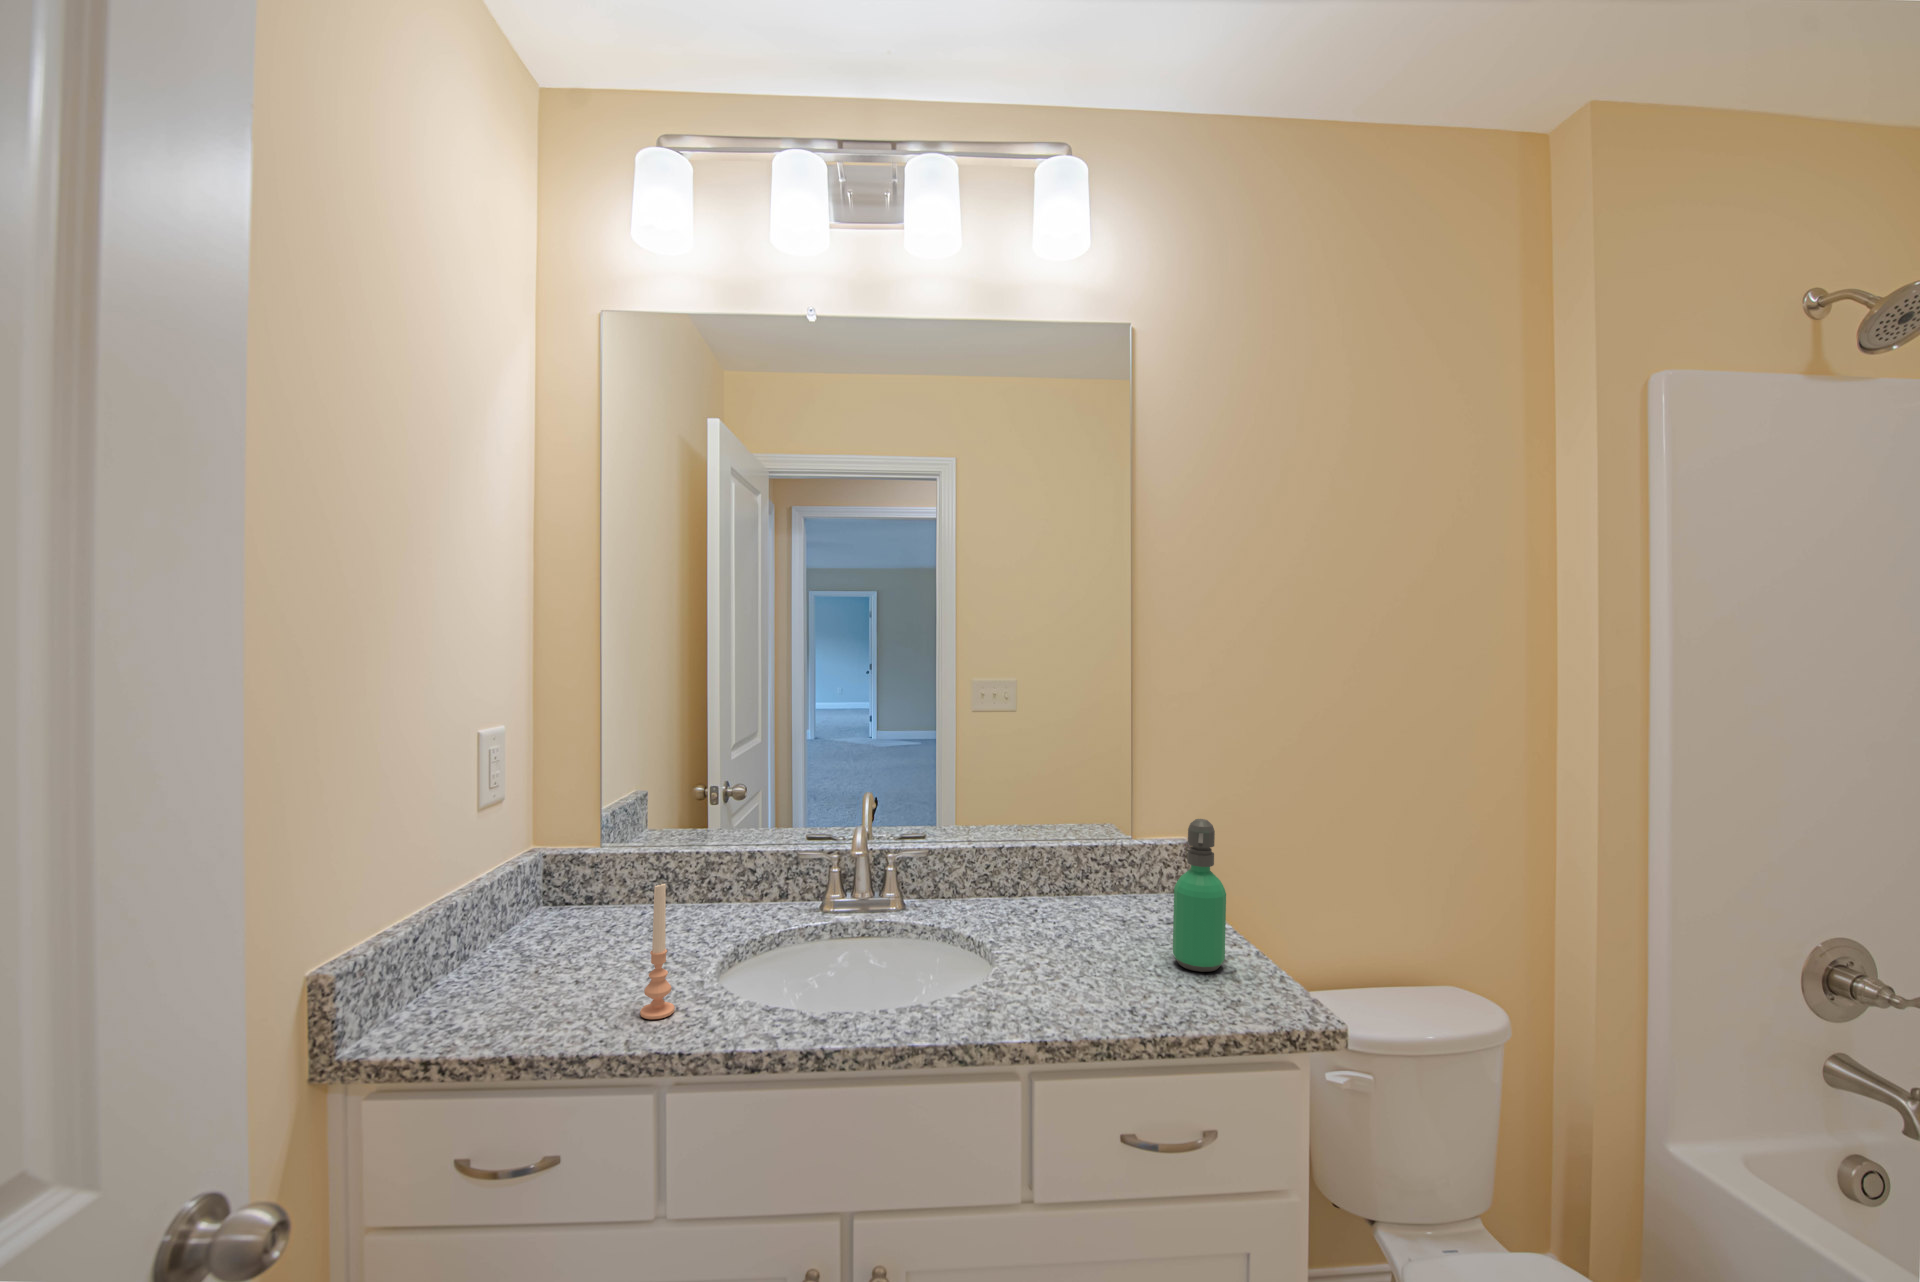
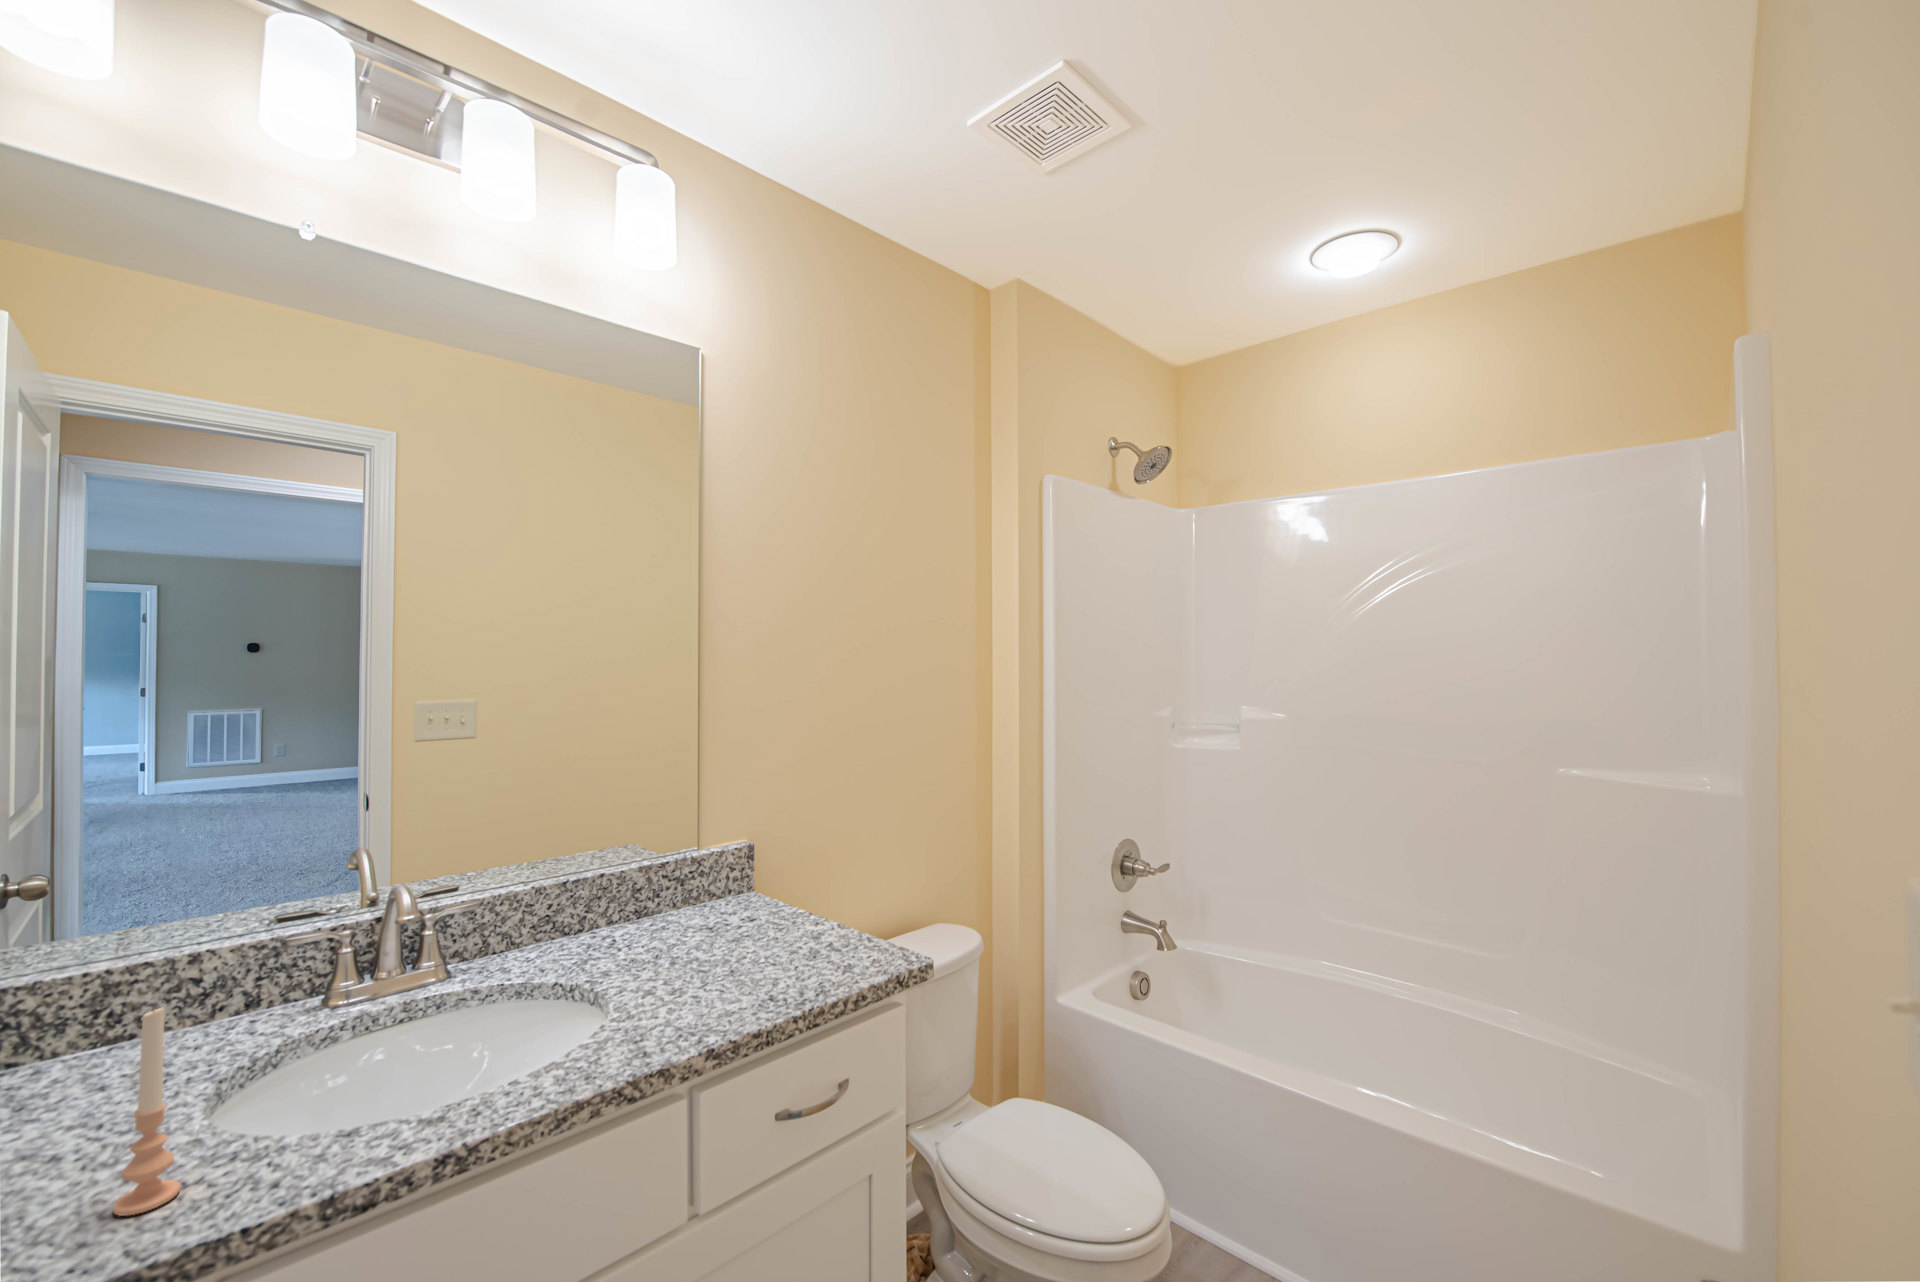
soap dispenser: present [1173,819,1226,972] -> none [777,813,824,952]

